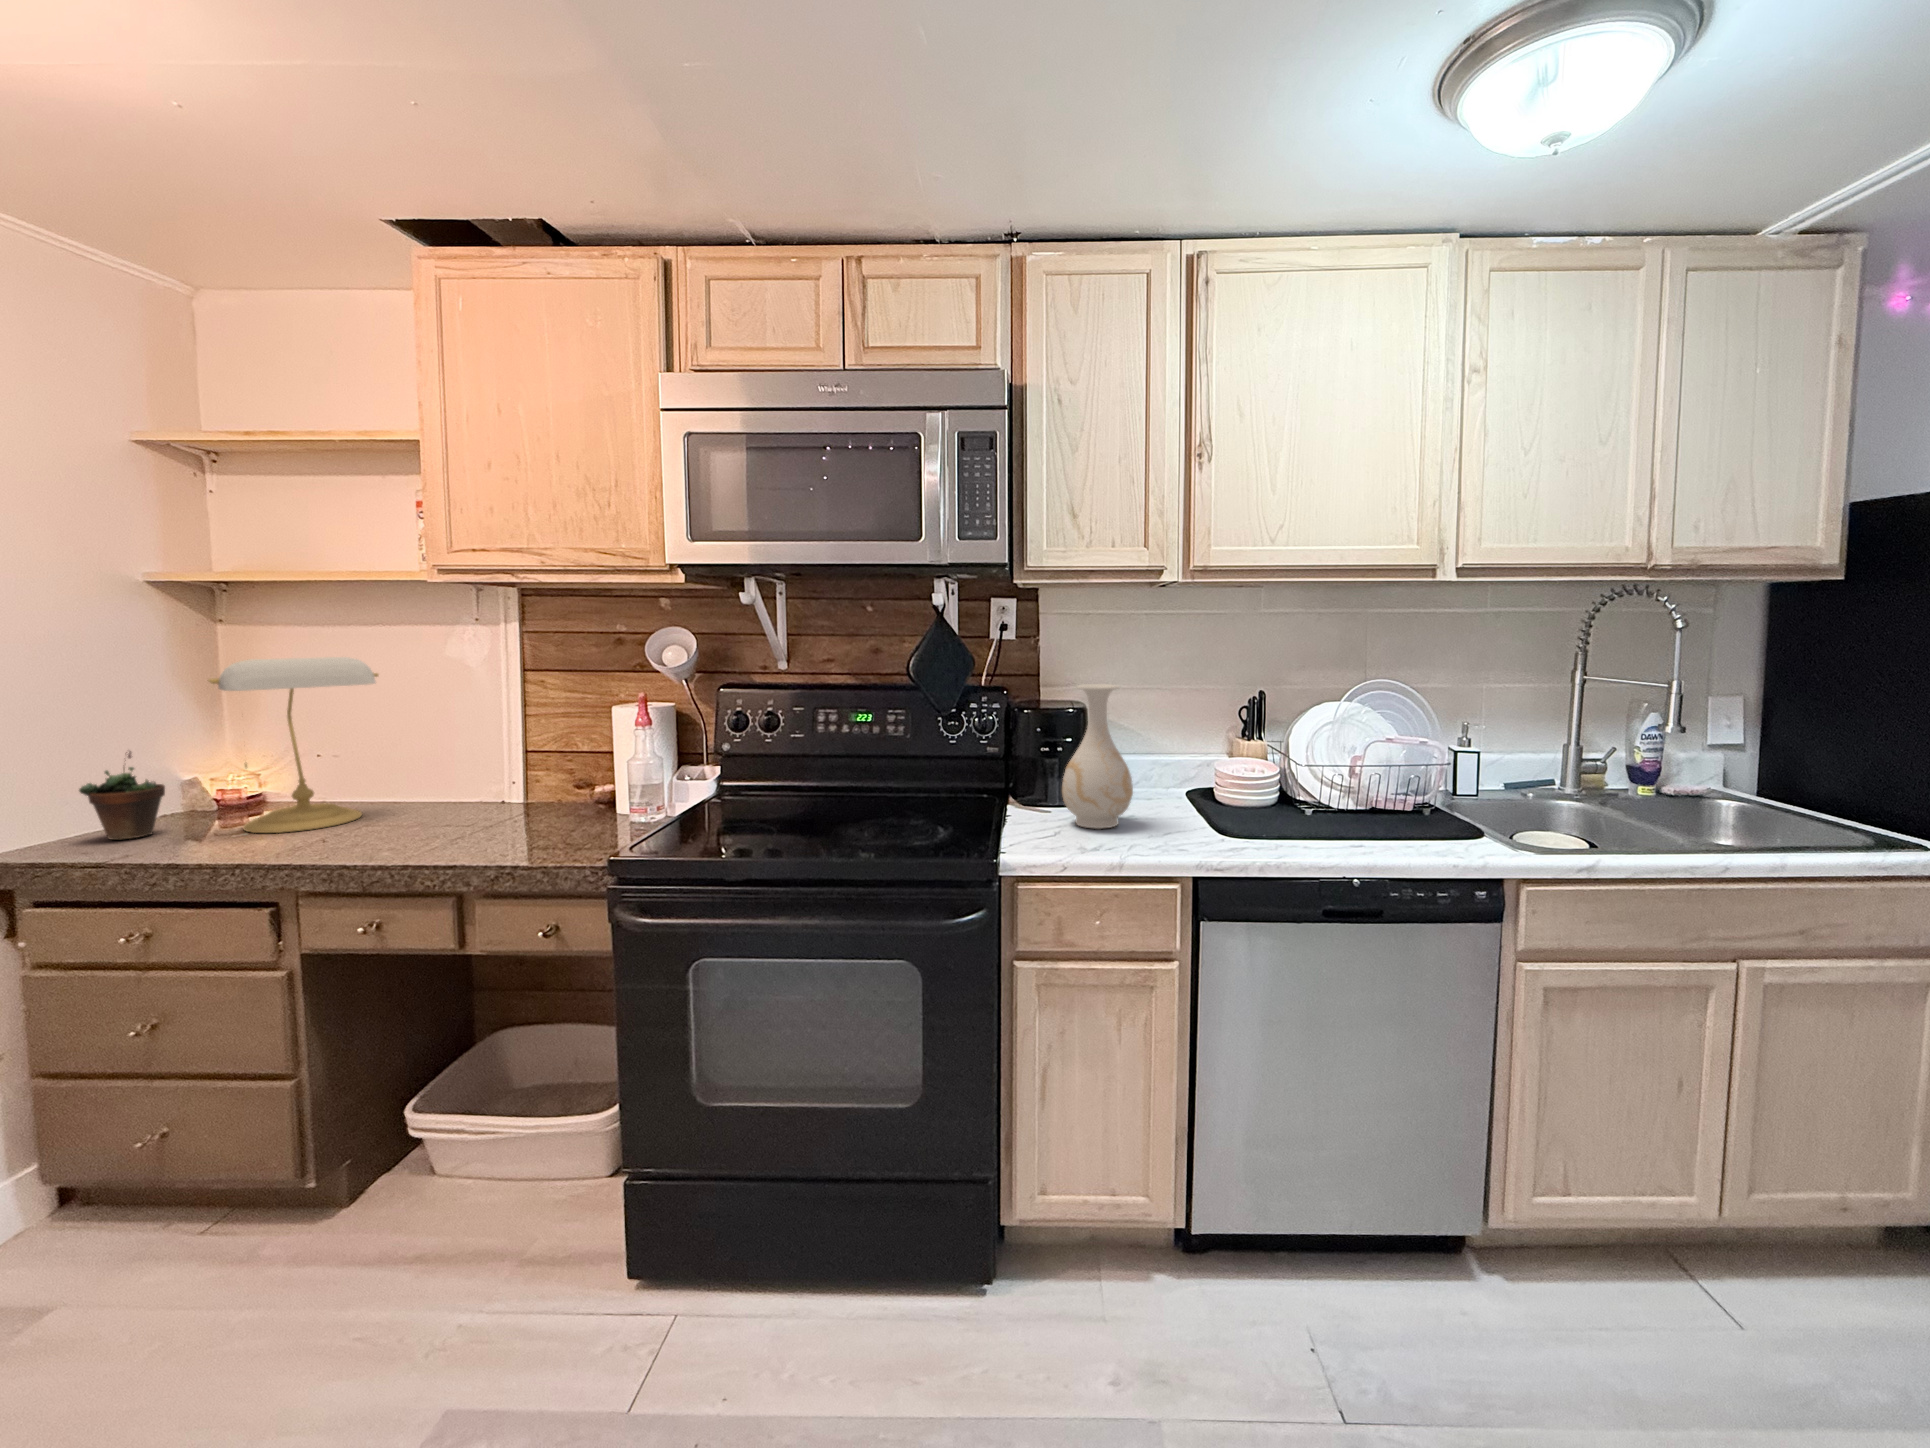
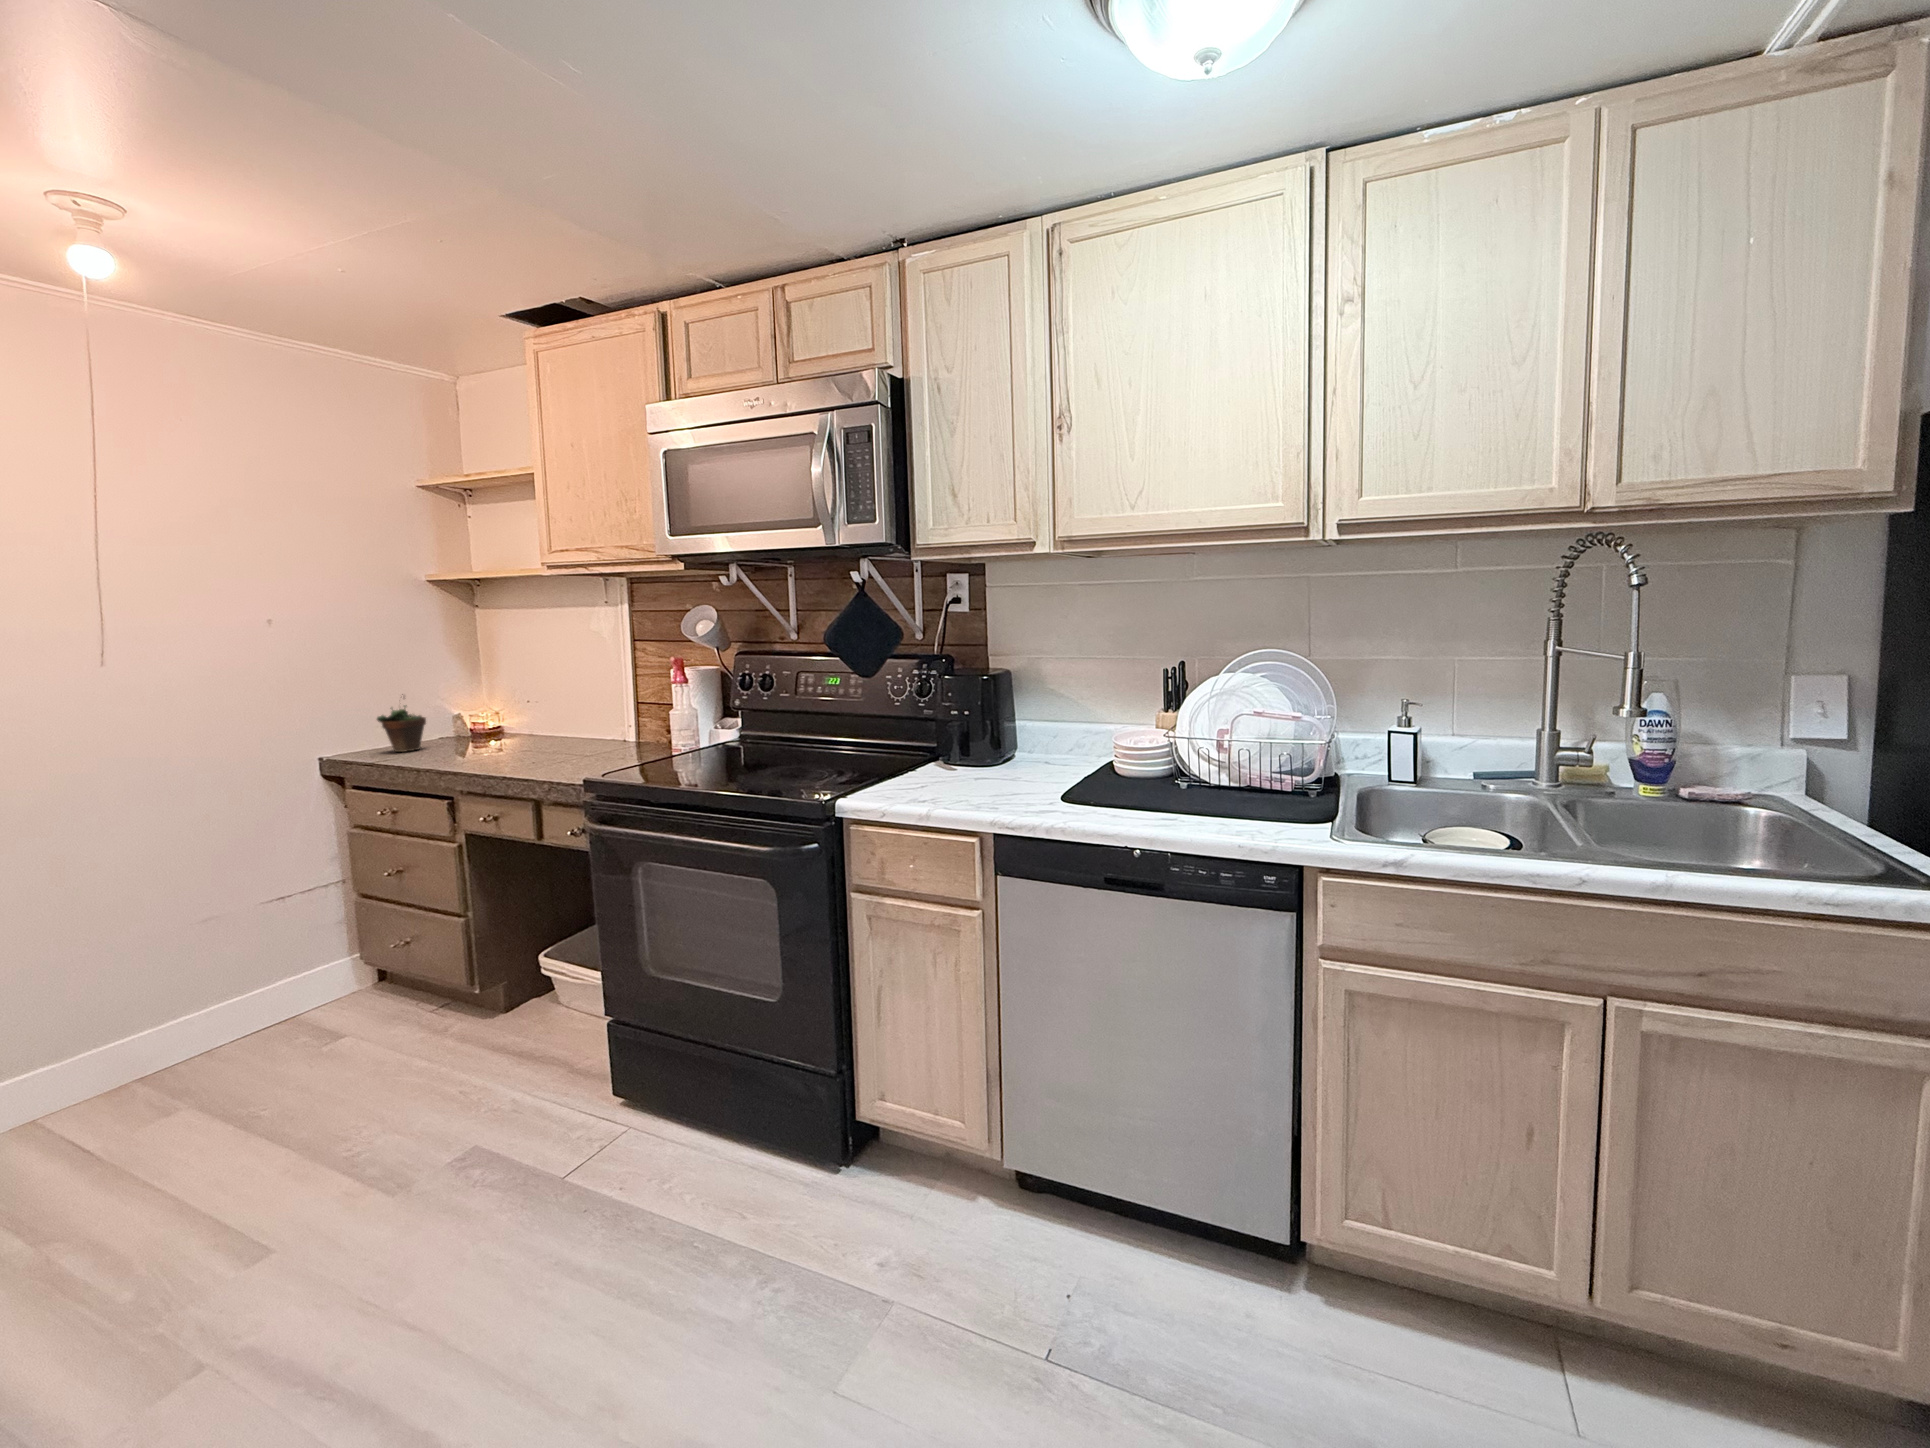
desk lamp: present [208,657,378,833] -> none [434,632,543,753]
vase: present [1062,684,1133,829] -> none [925,652,990,785]

